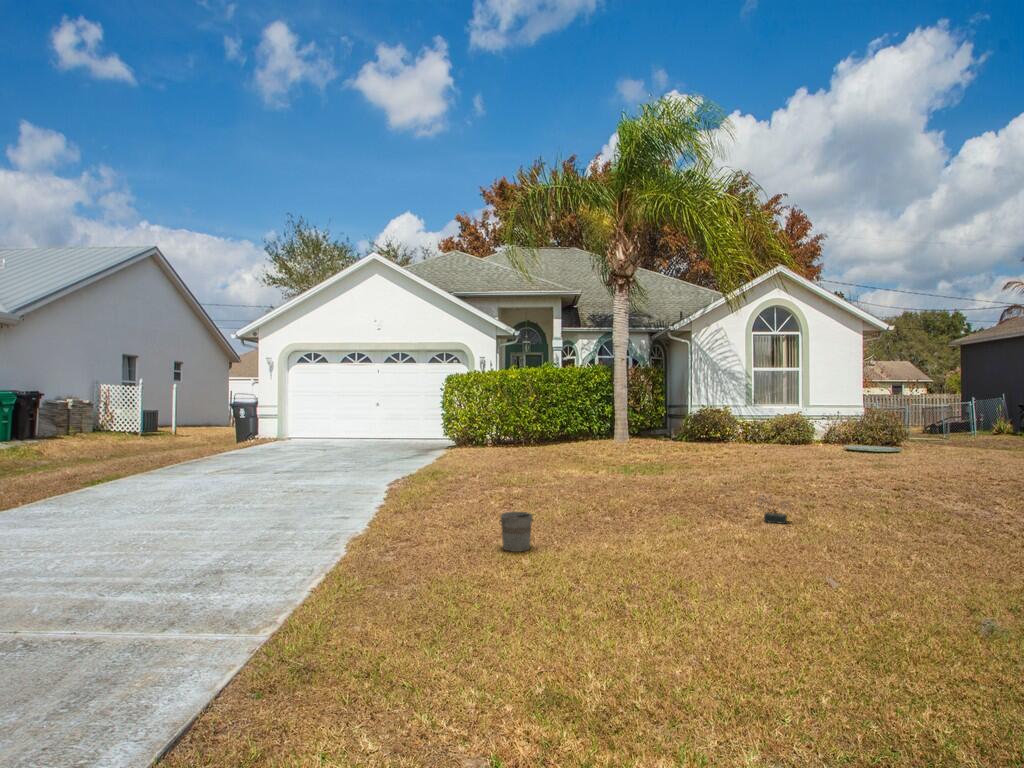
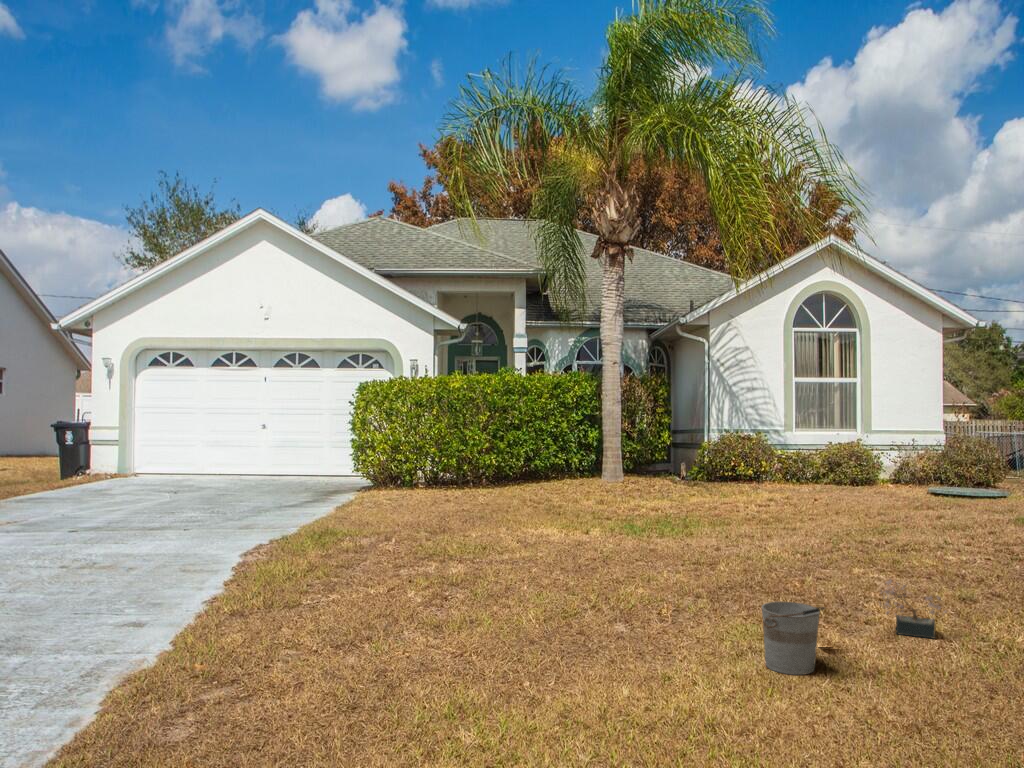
bucket: present [499,512,533,552] -> present [762,602,826,675]

